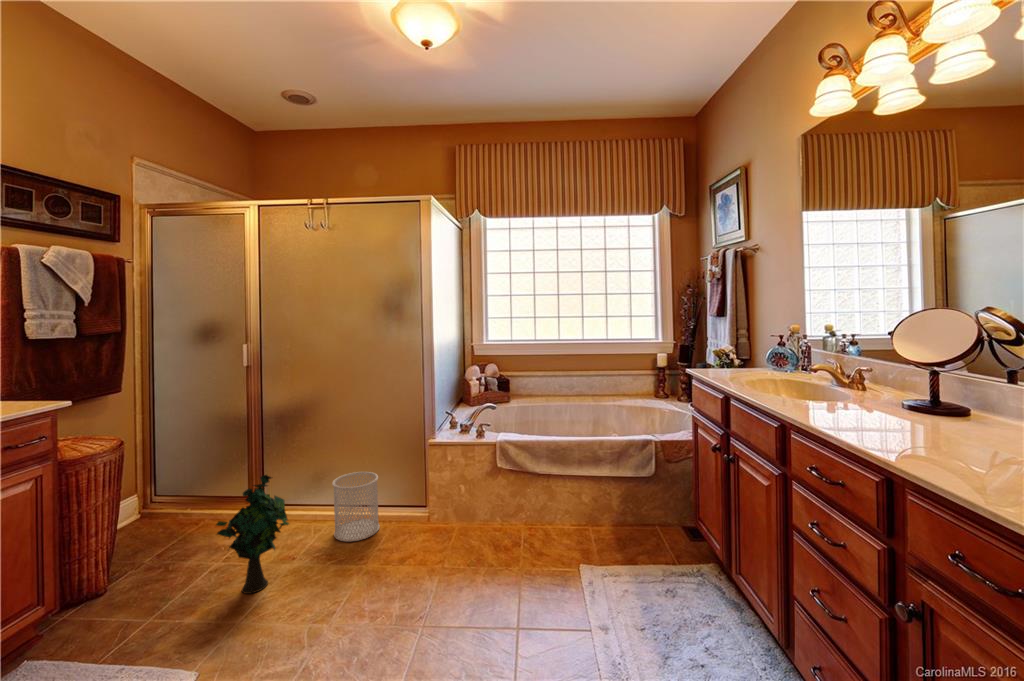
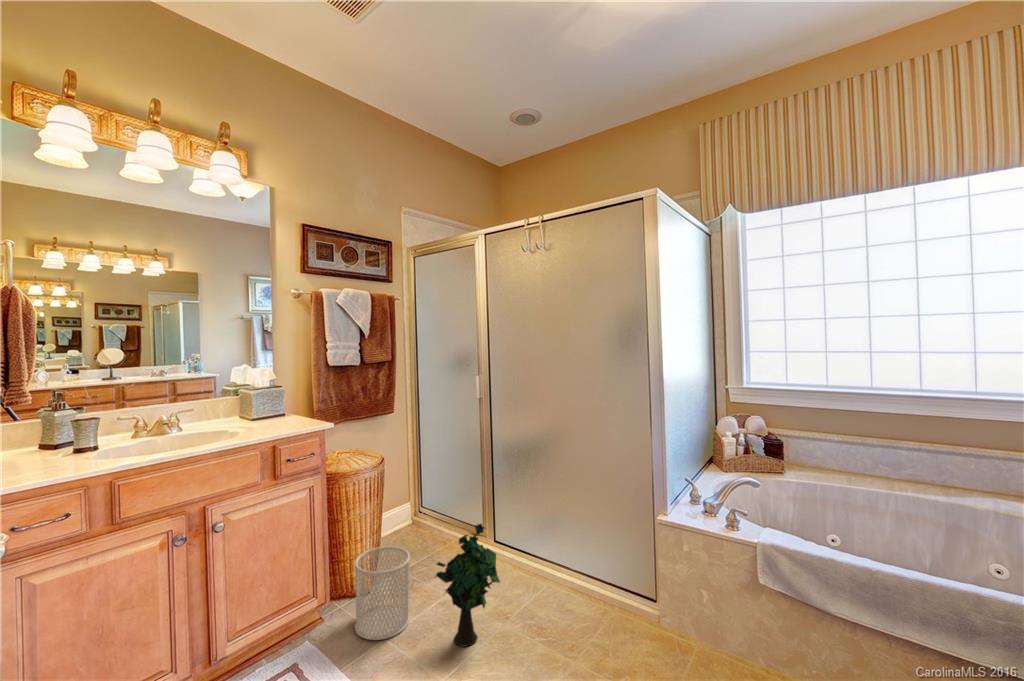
wastebasket: present [332,472,379,542] -> present [355,546,410,640]

